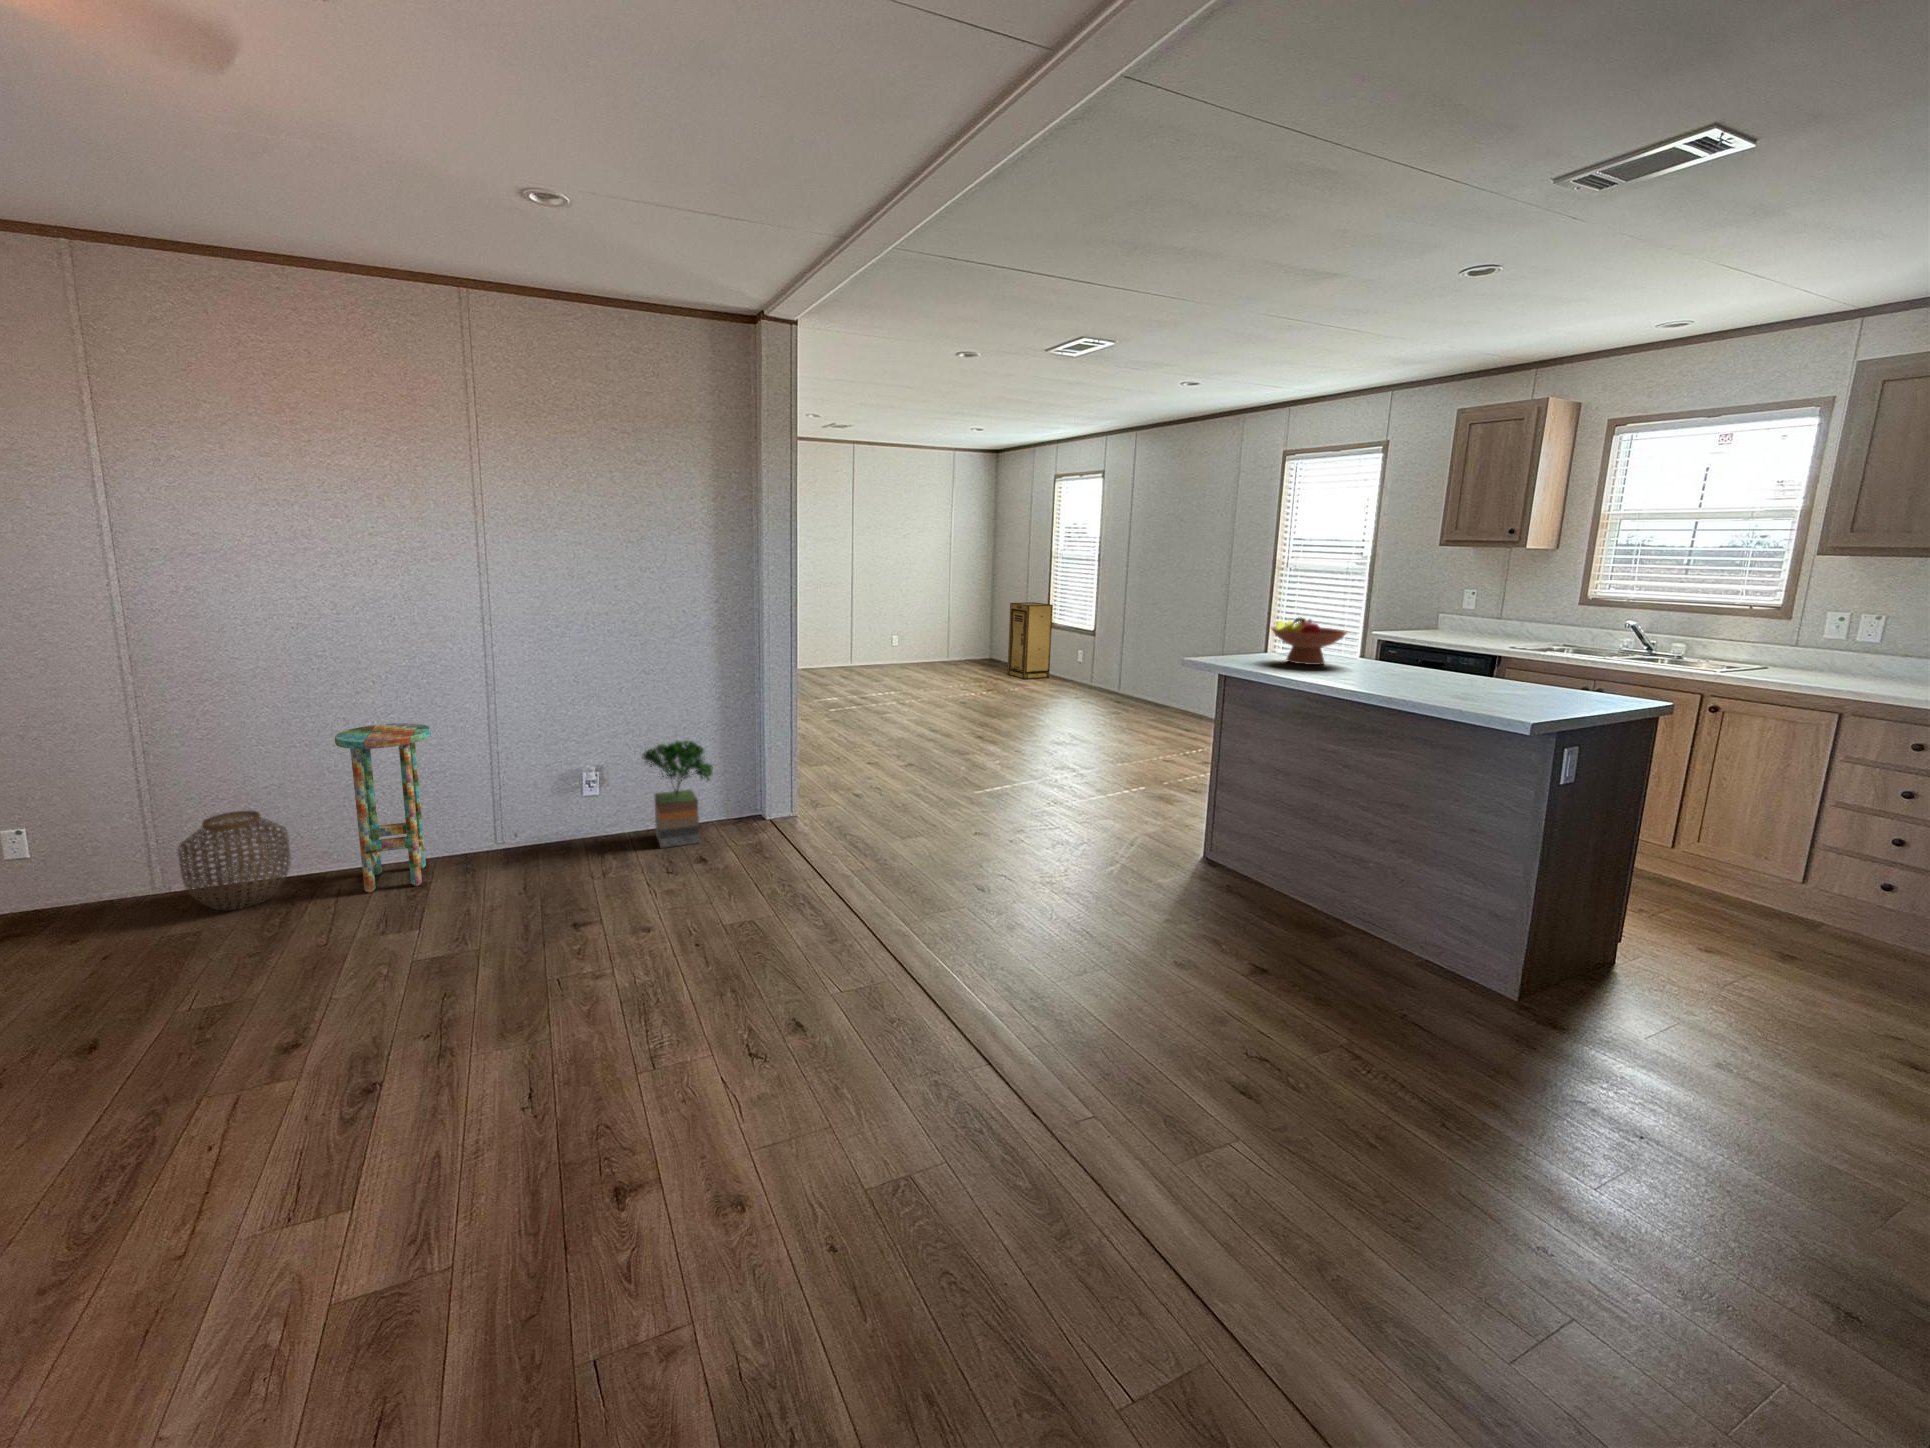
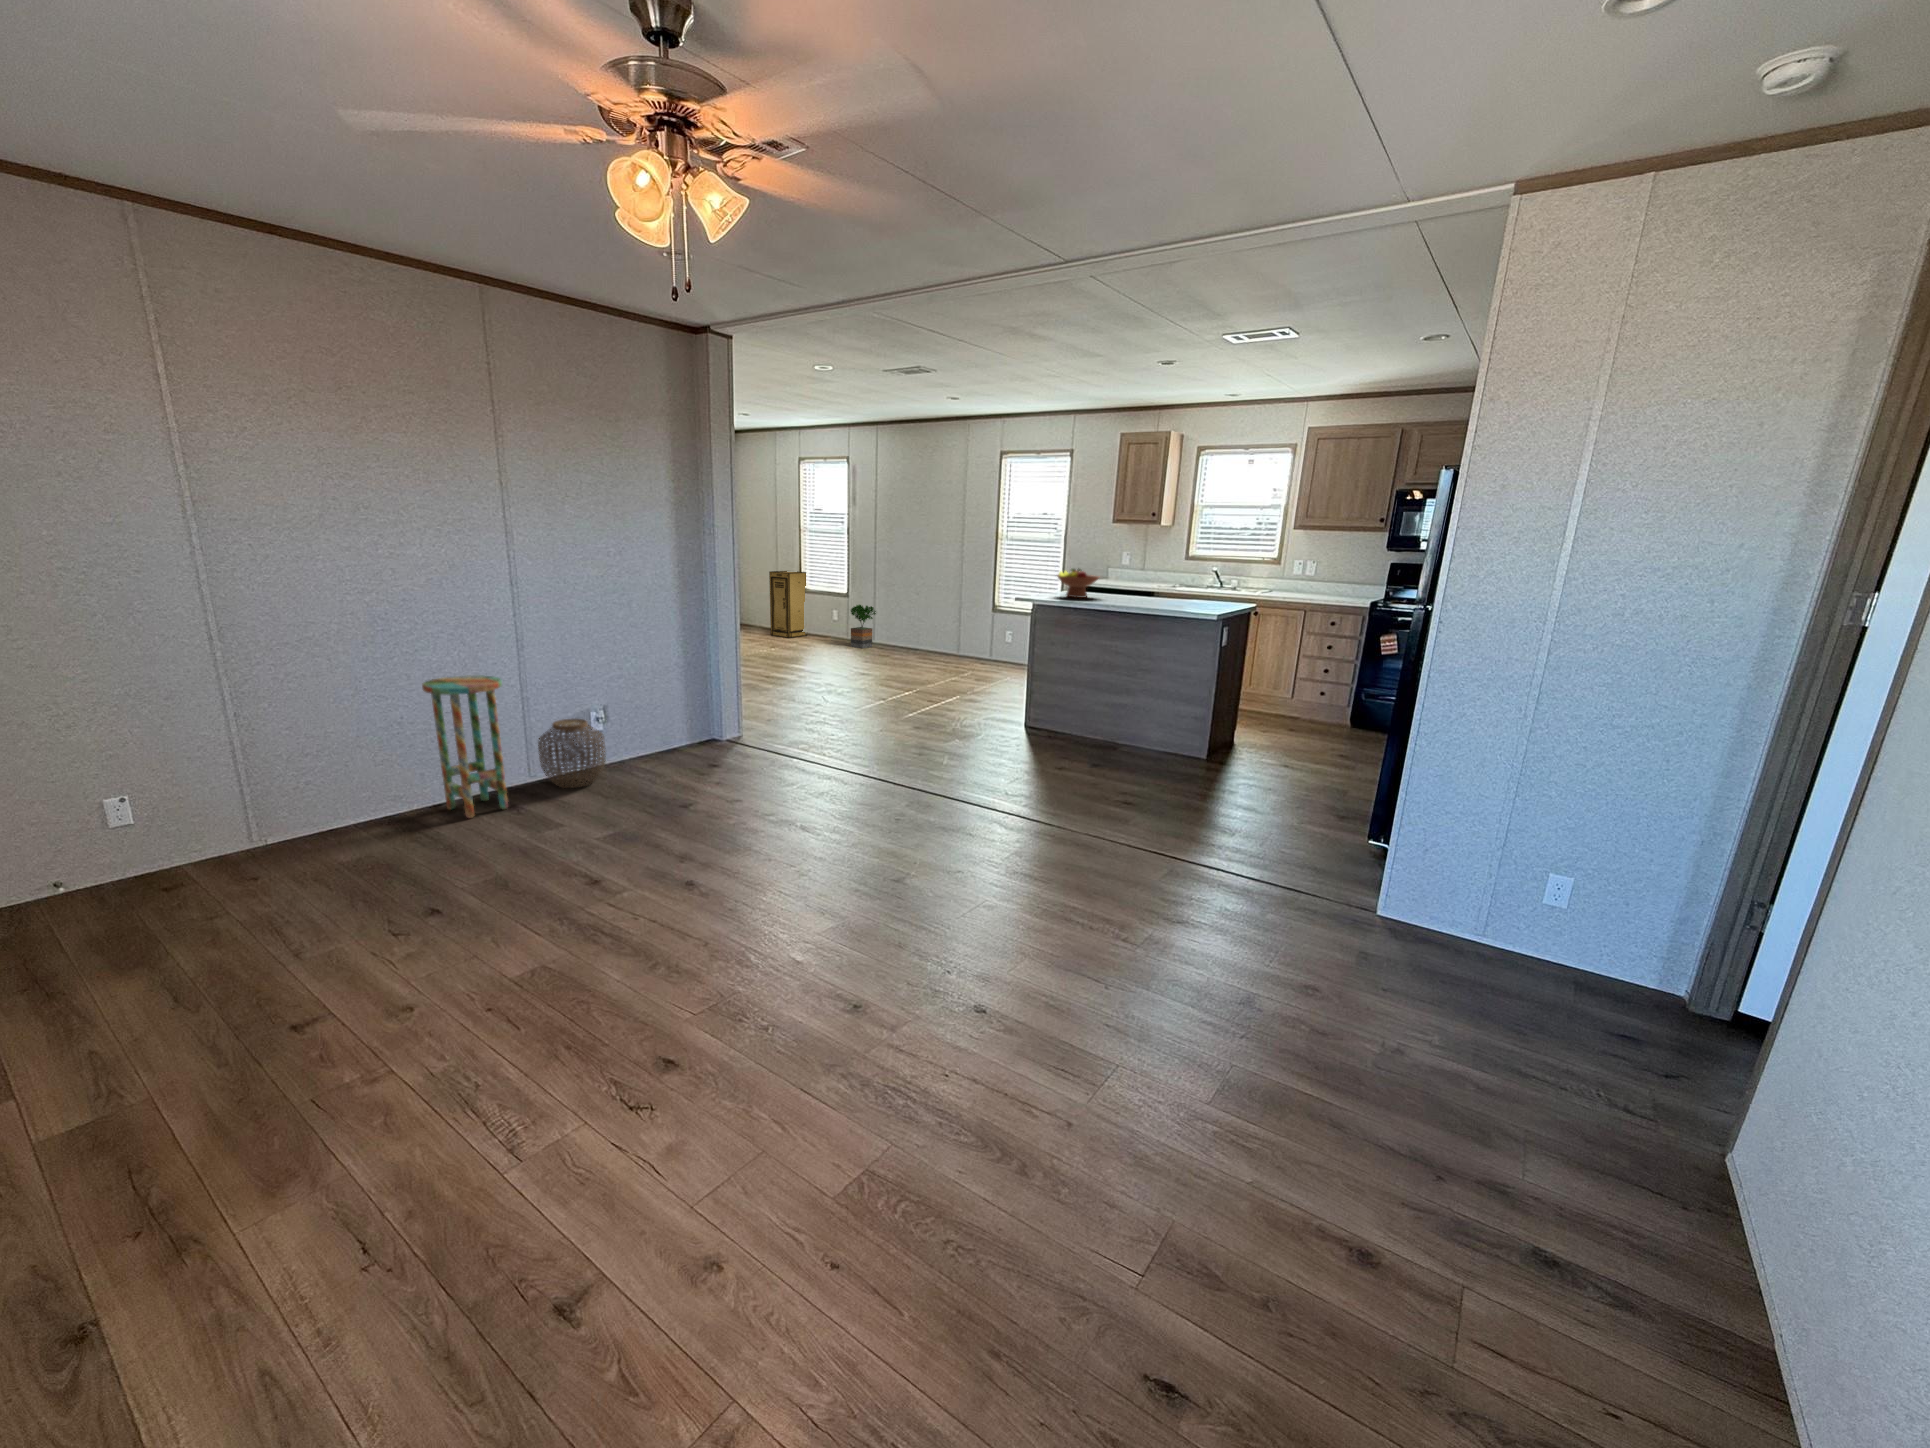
potted tree: present [642,740,713,848] -> present [851,605,876,648]
woven basket: present [178,811,290,910] -> present [538,719,606,788]

